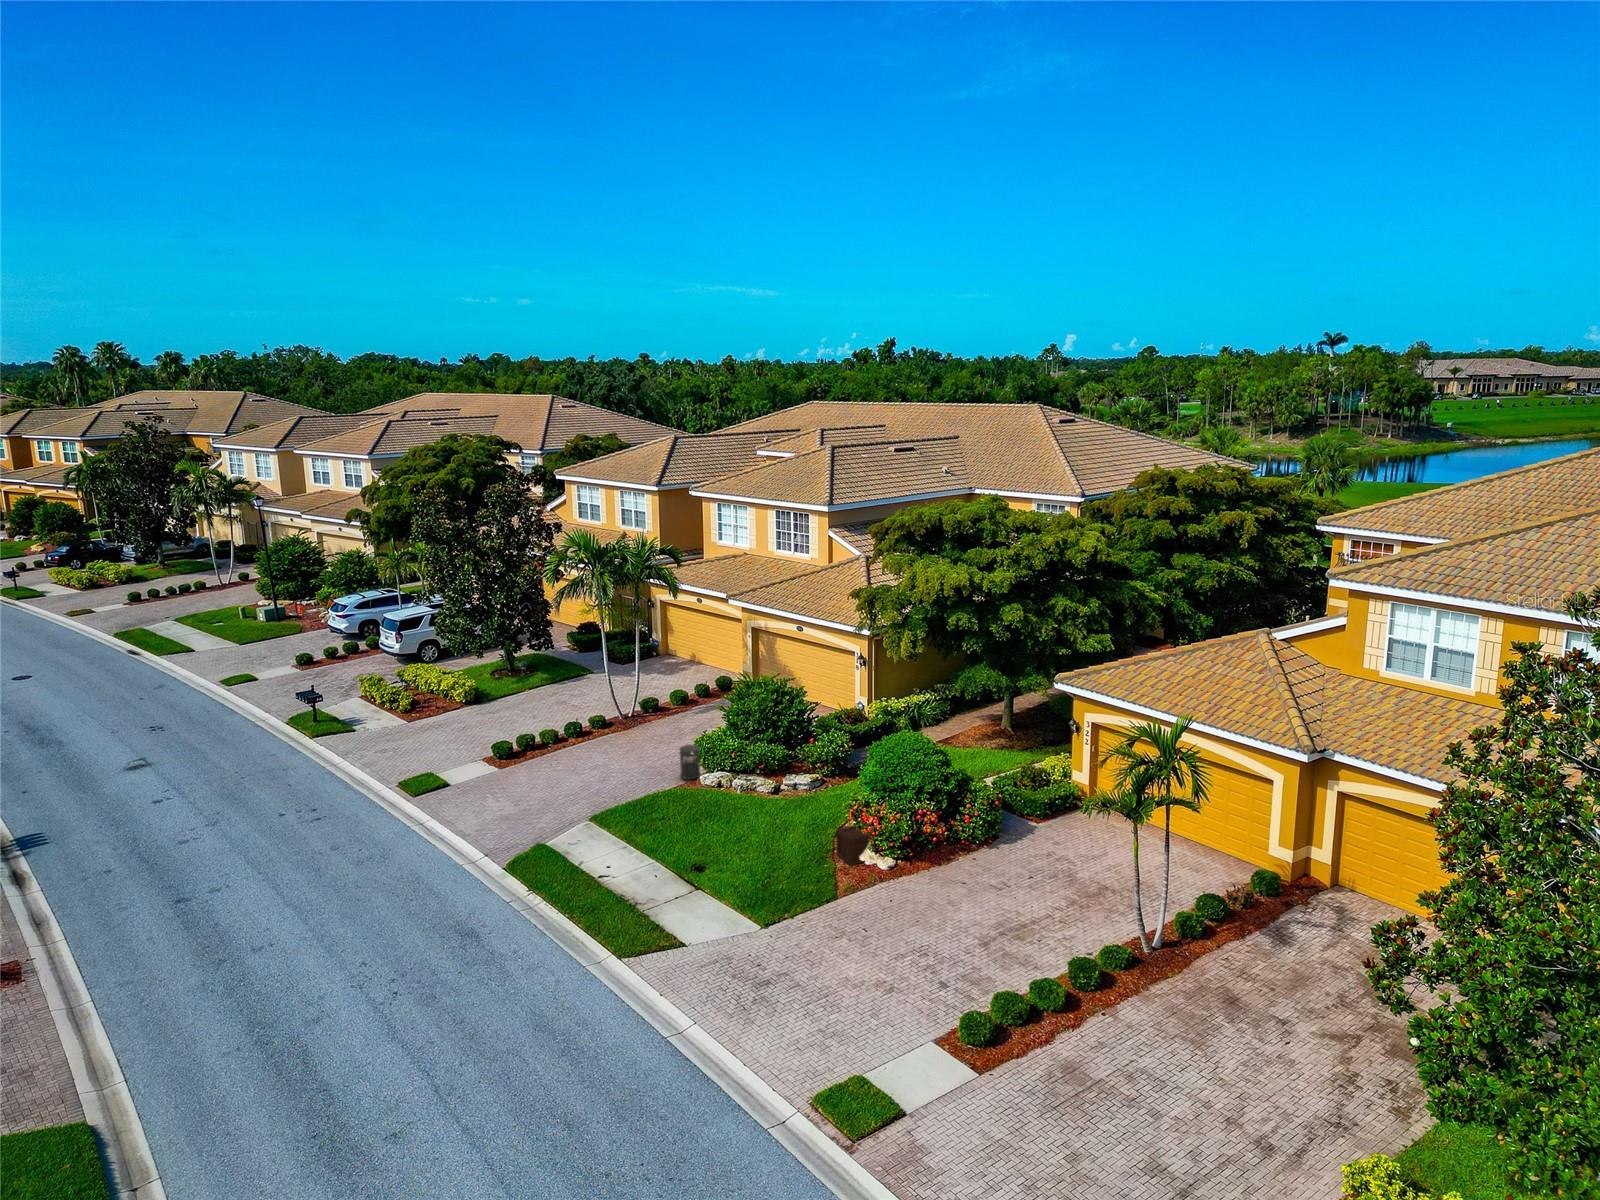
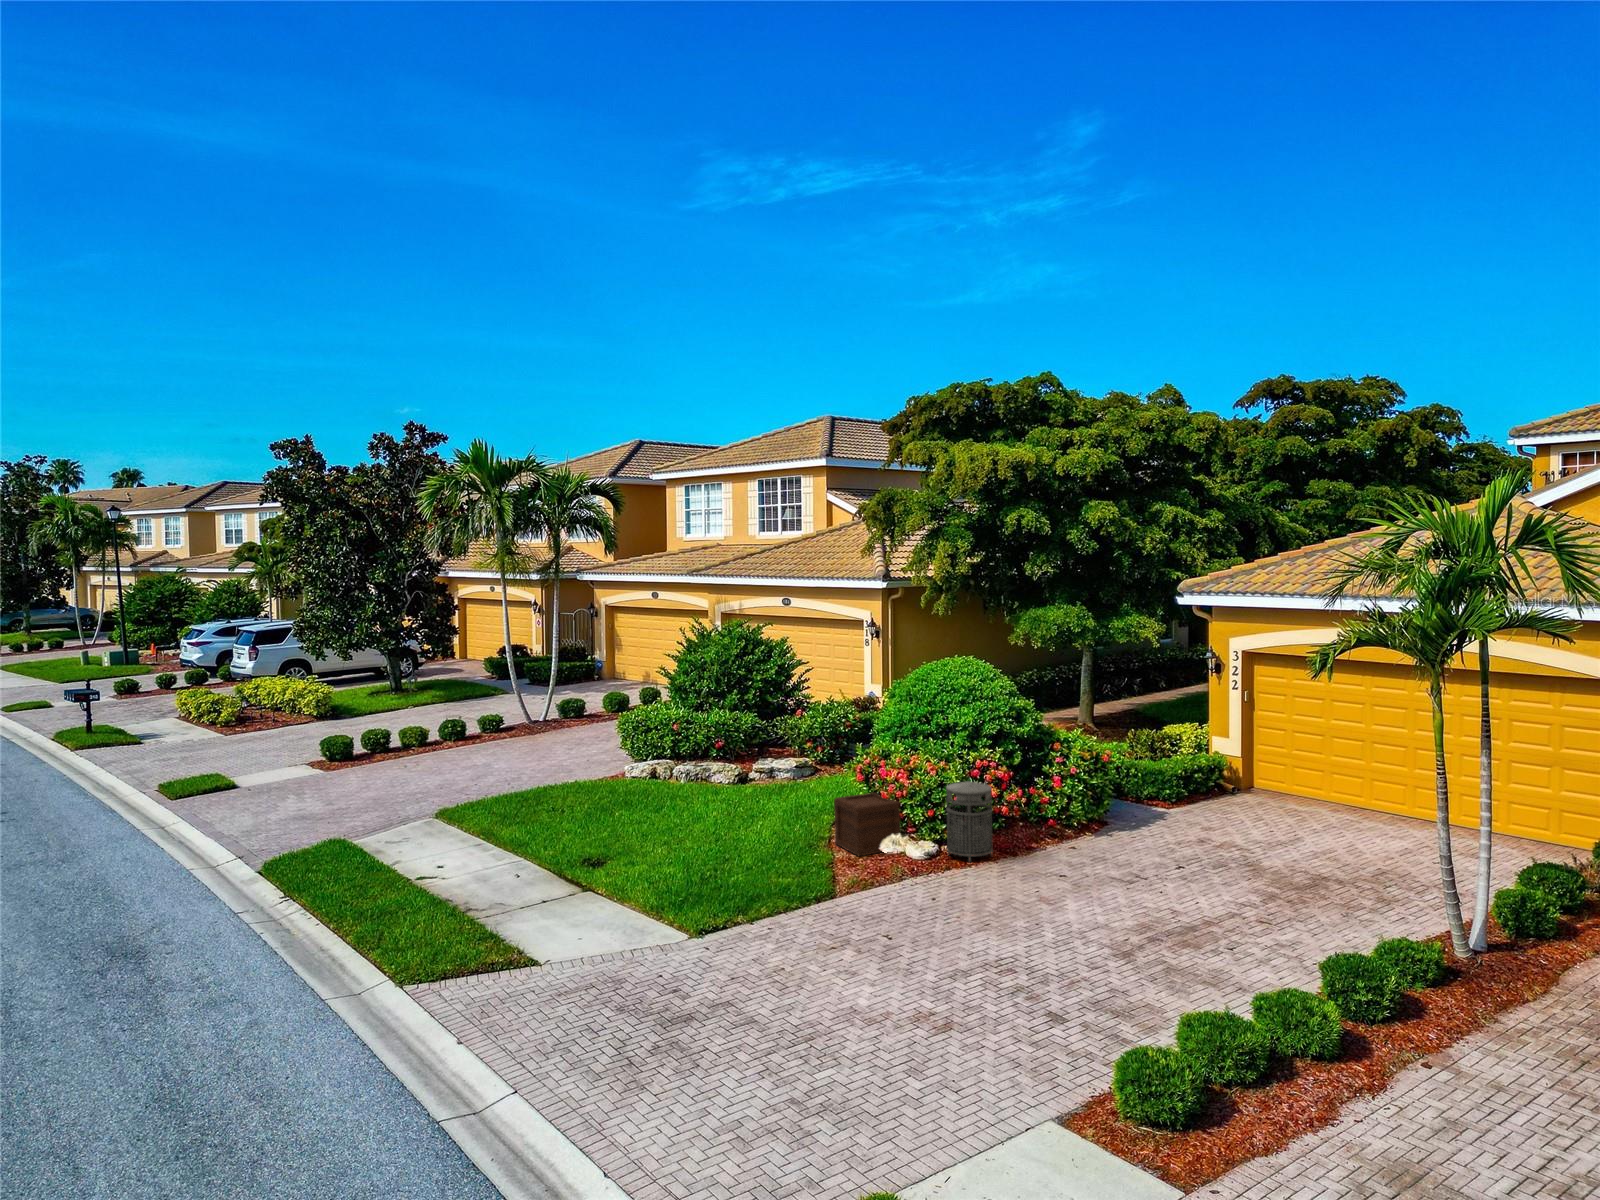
trash can: present [680,745,701,780] -> present [946,781,993,862]

